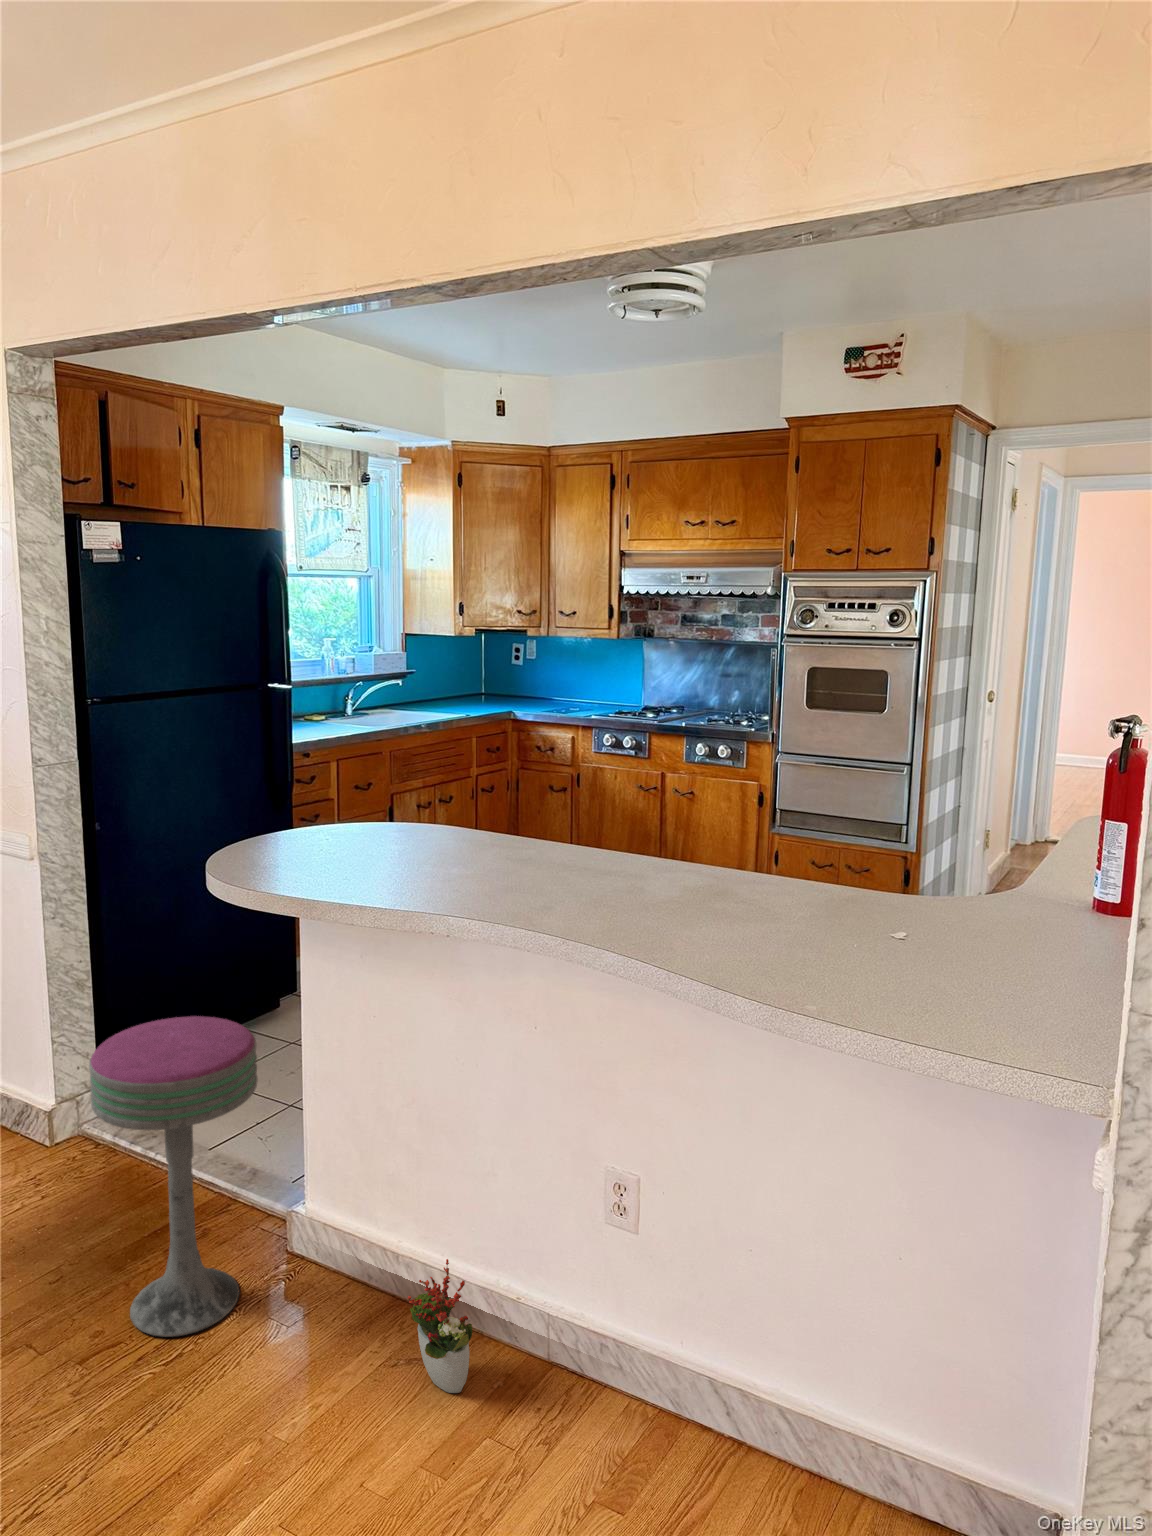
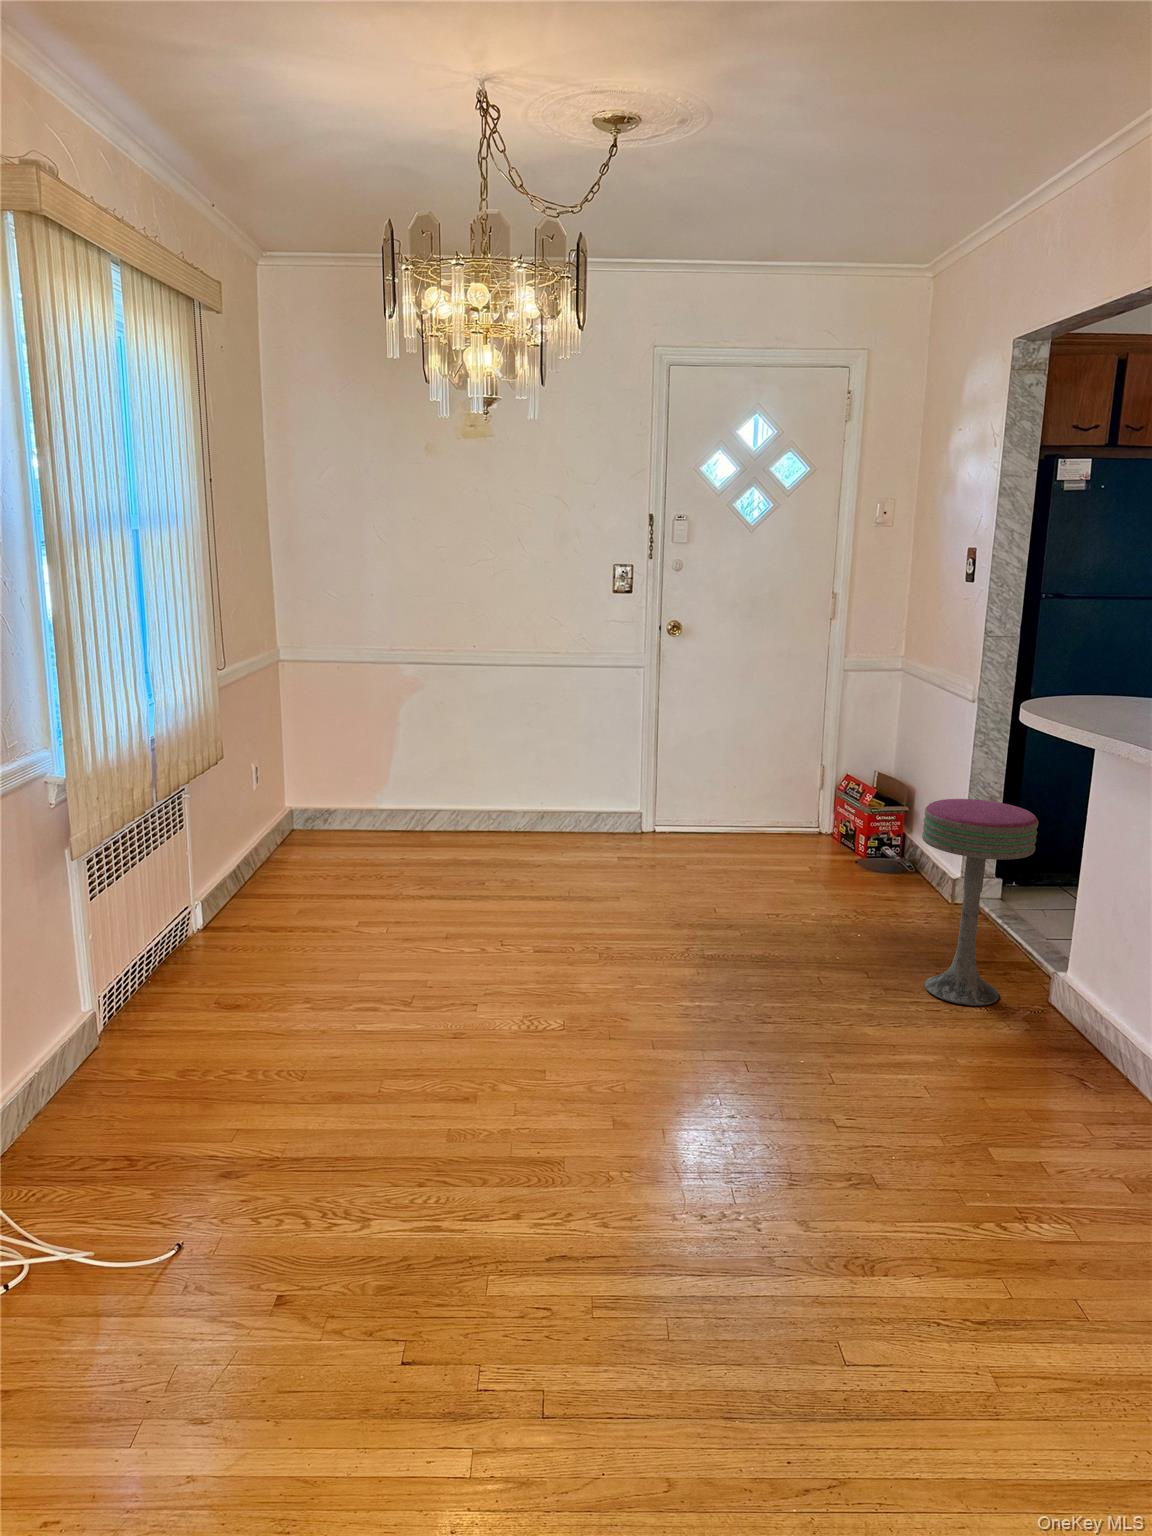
decorative plant: present [407,1259,472,1393] -> none [1060,999,1114,1100]

